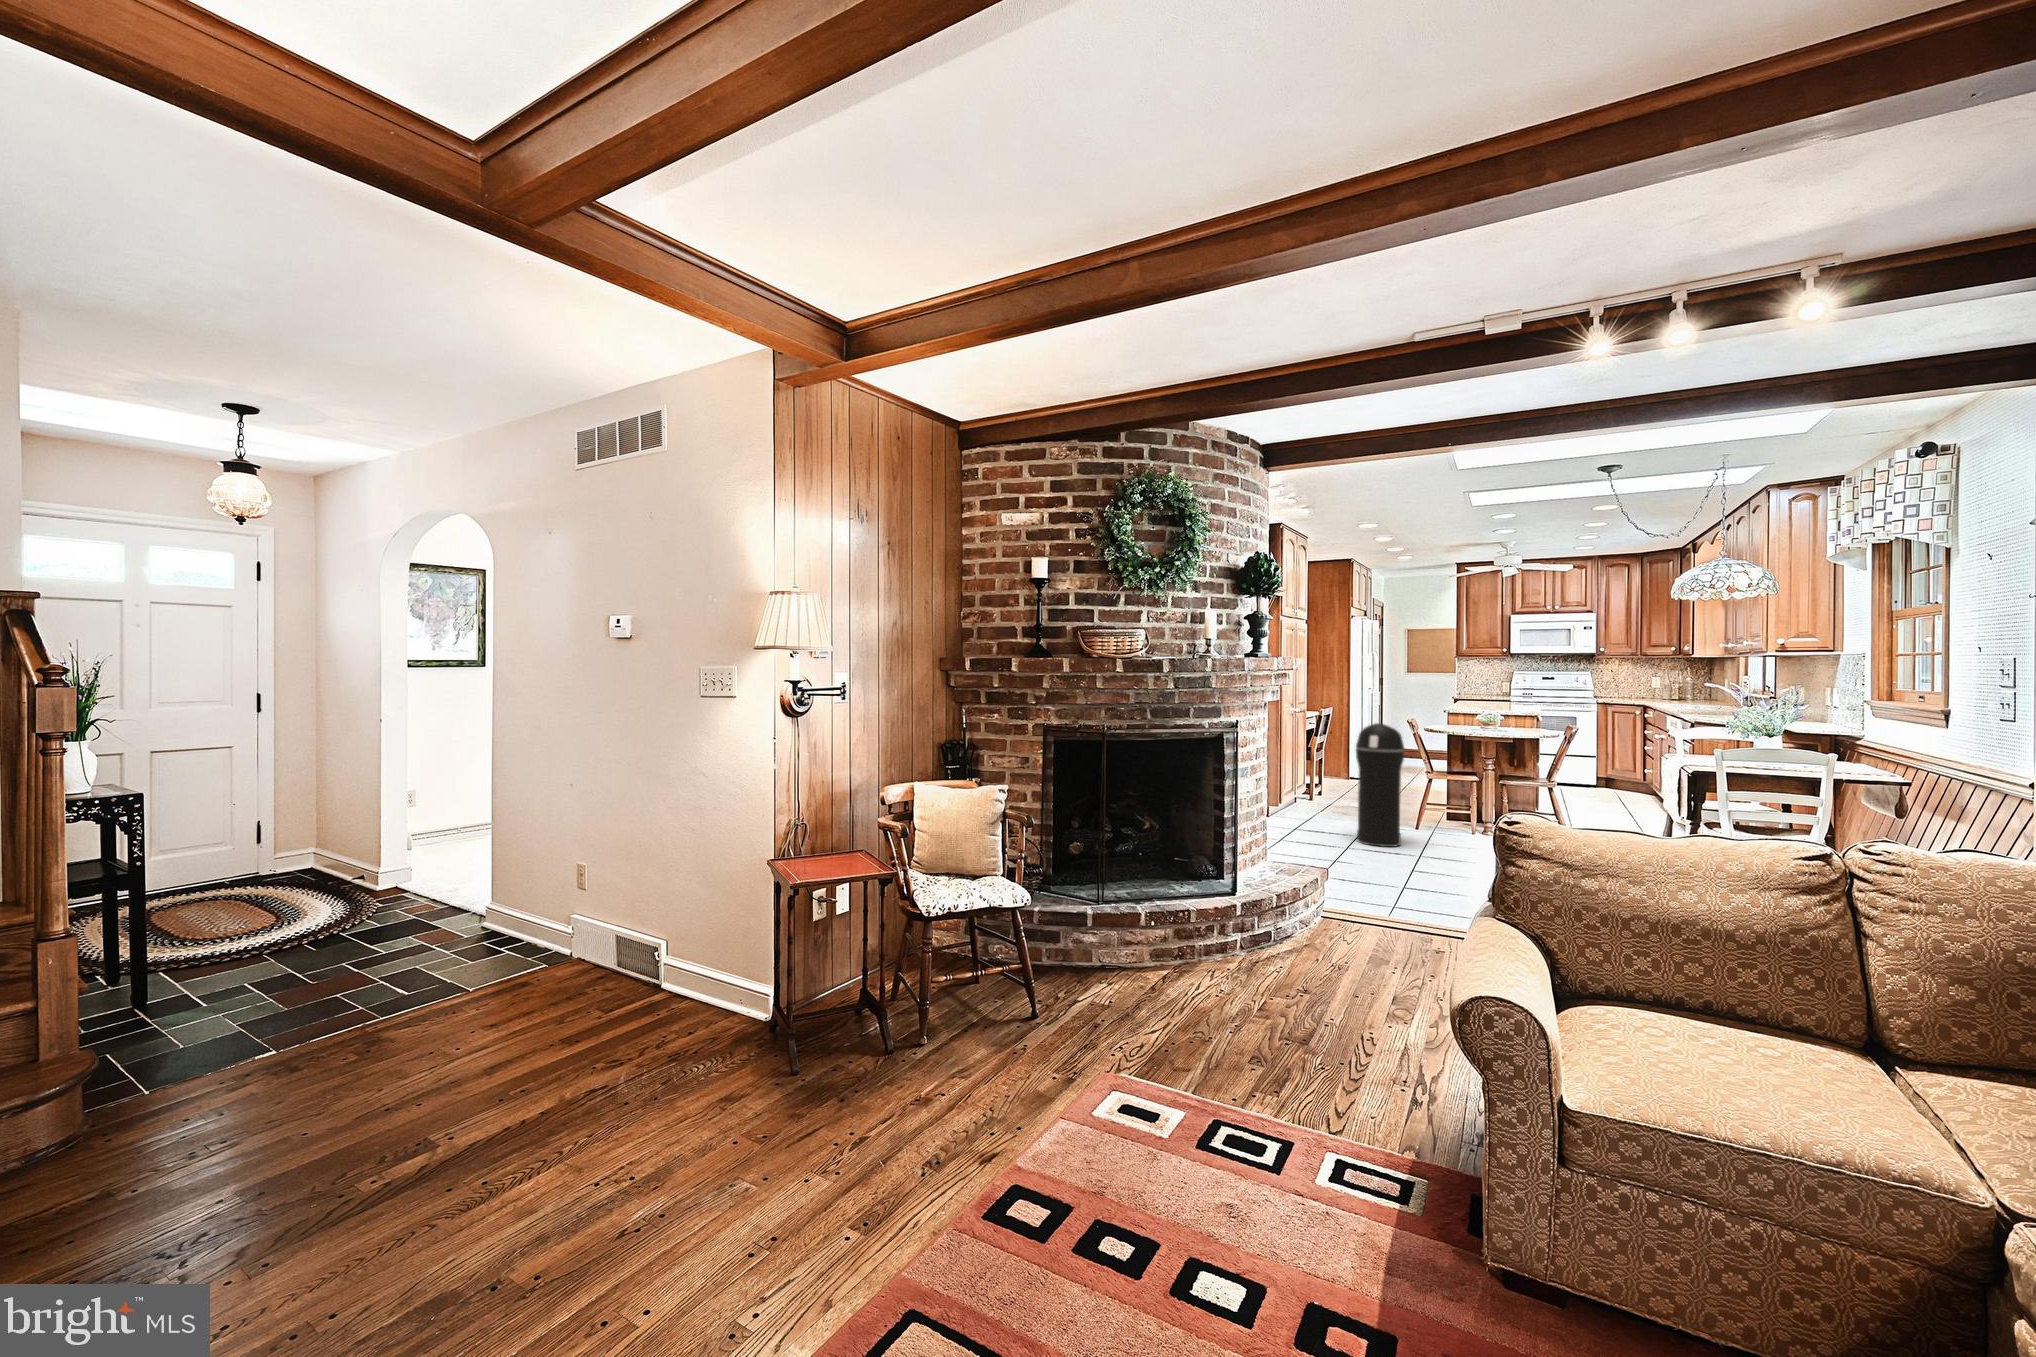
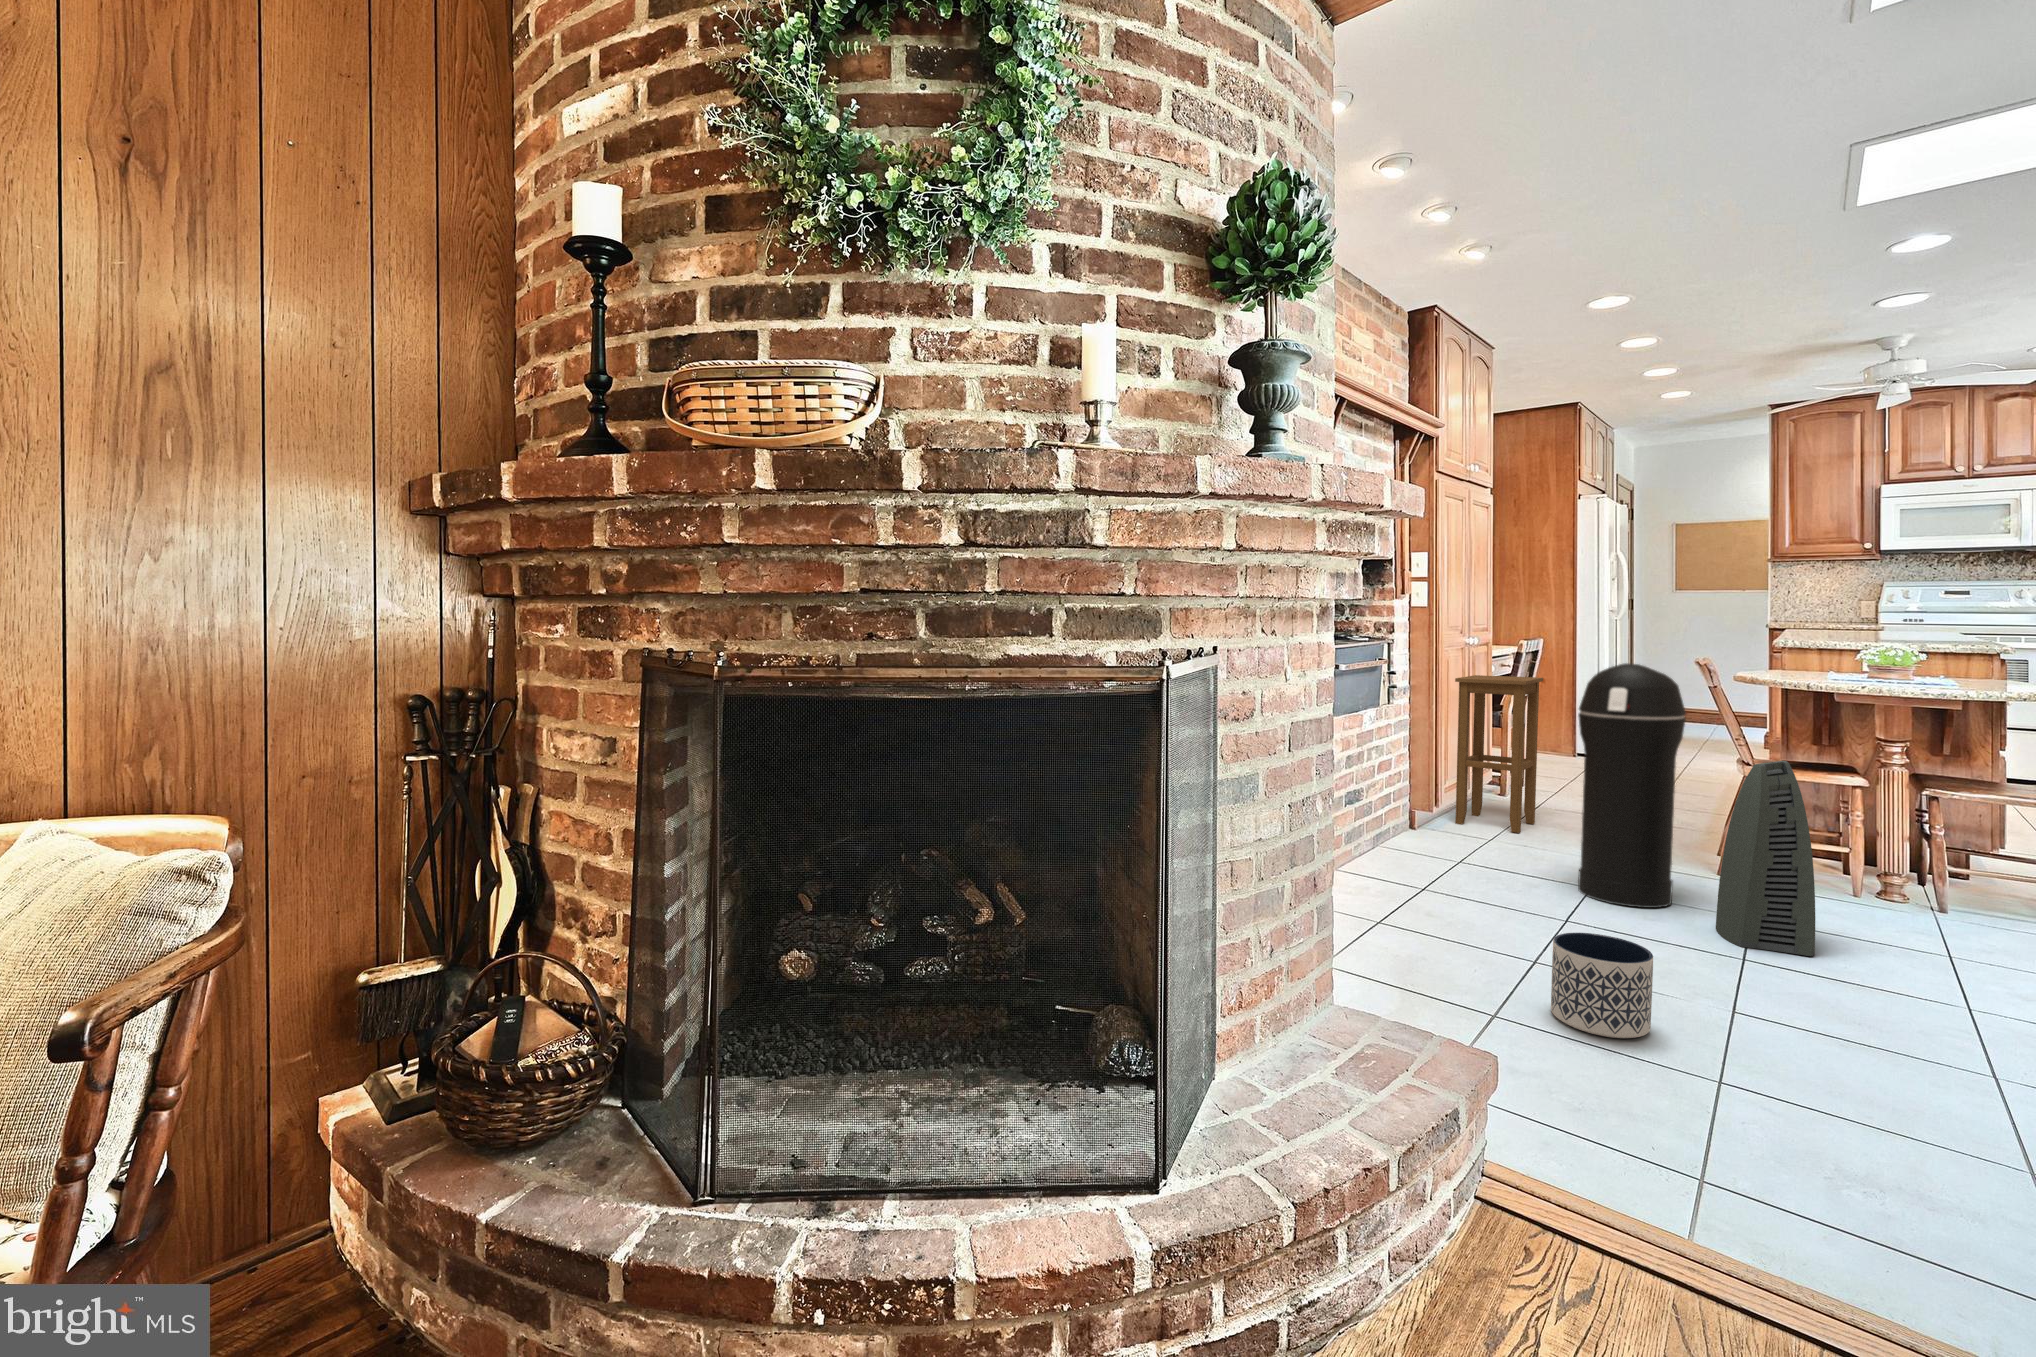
stool: none [1289,728,1335,817] -> present [1455,675,1543,833]
air purifier: none [1419,771,1460,862] -> present [1716,761,1815,956]
planter: none [1349,847,1390,888] -> present [1551,933,1653,1038]

